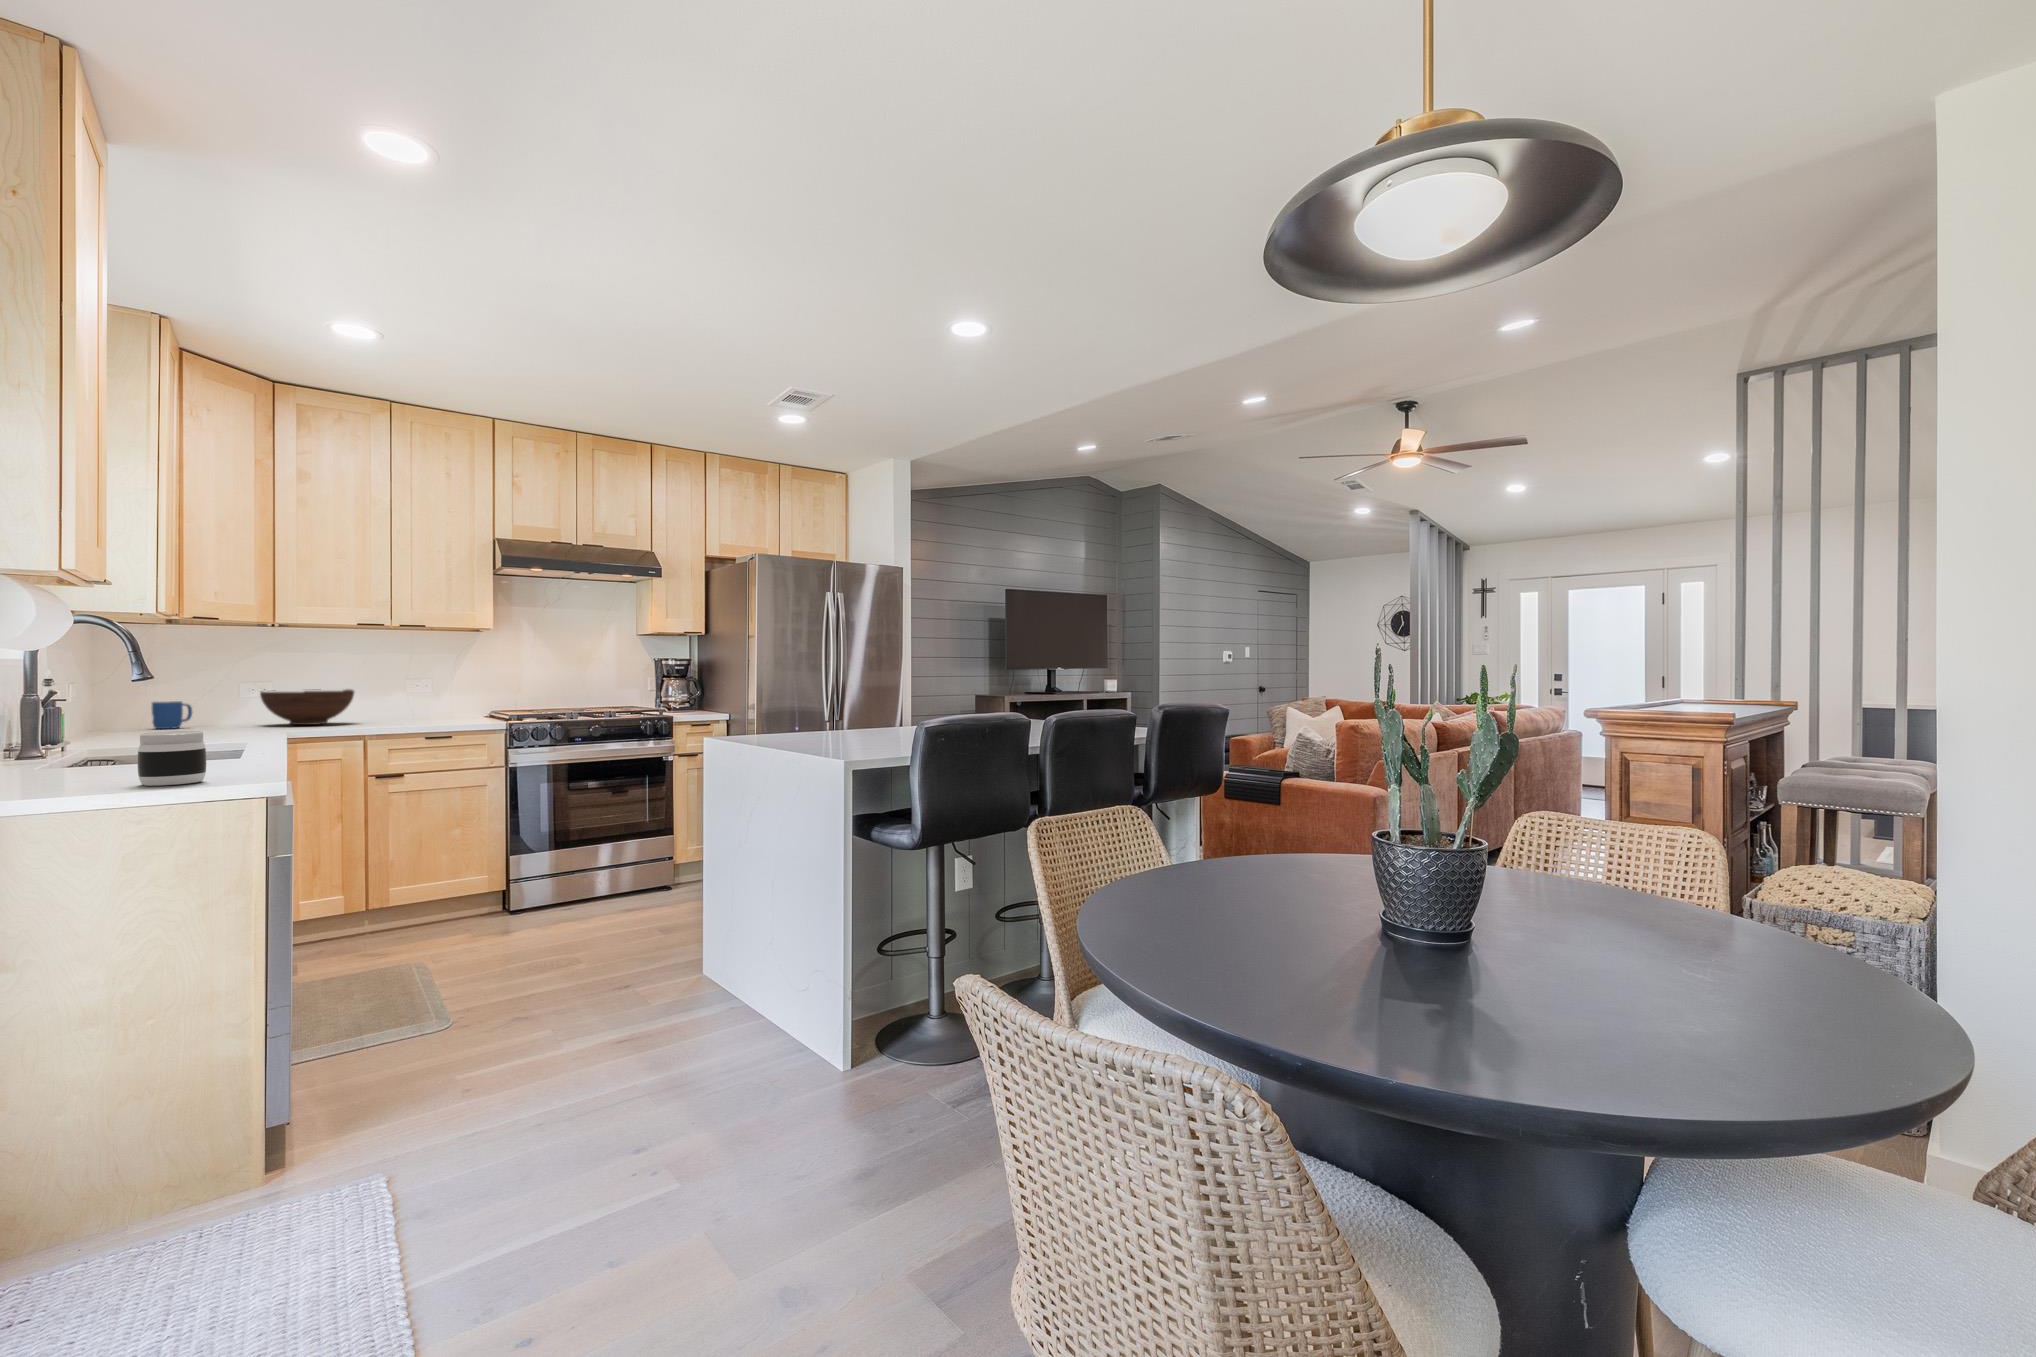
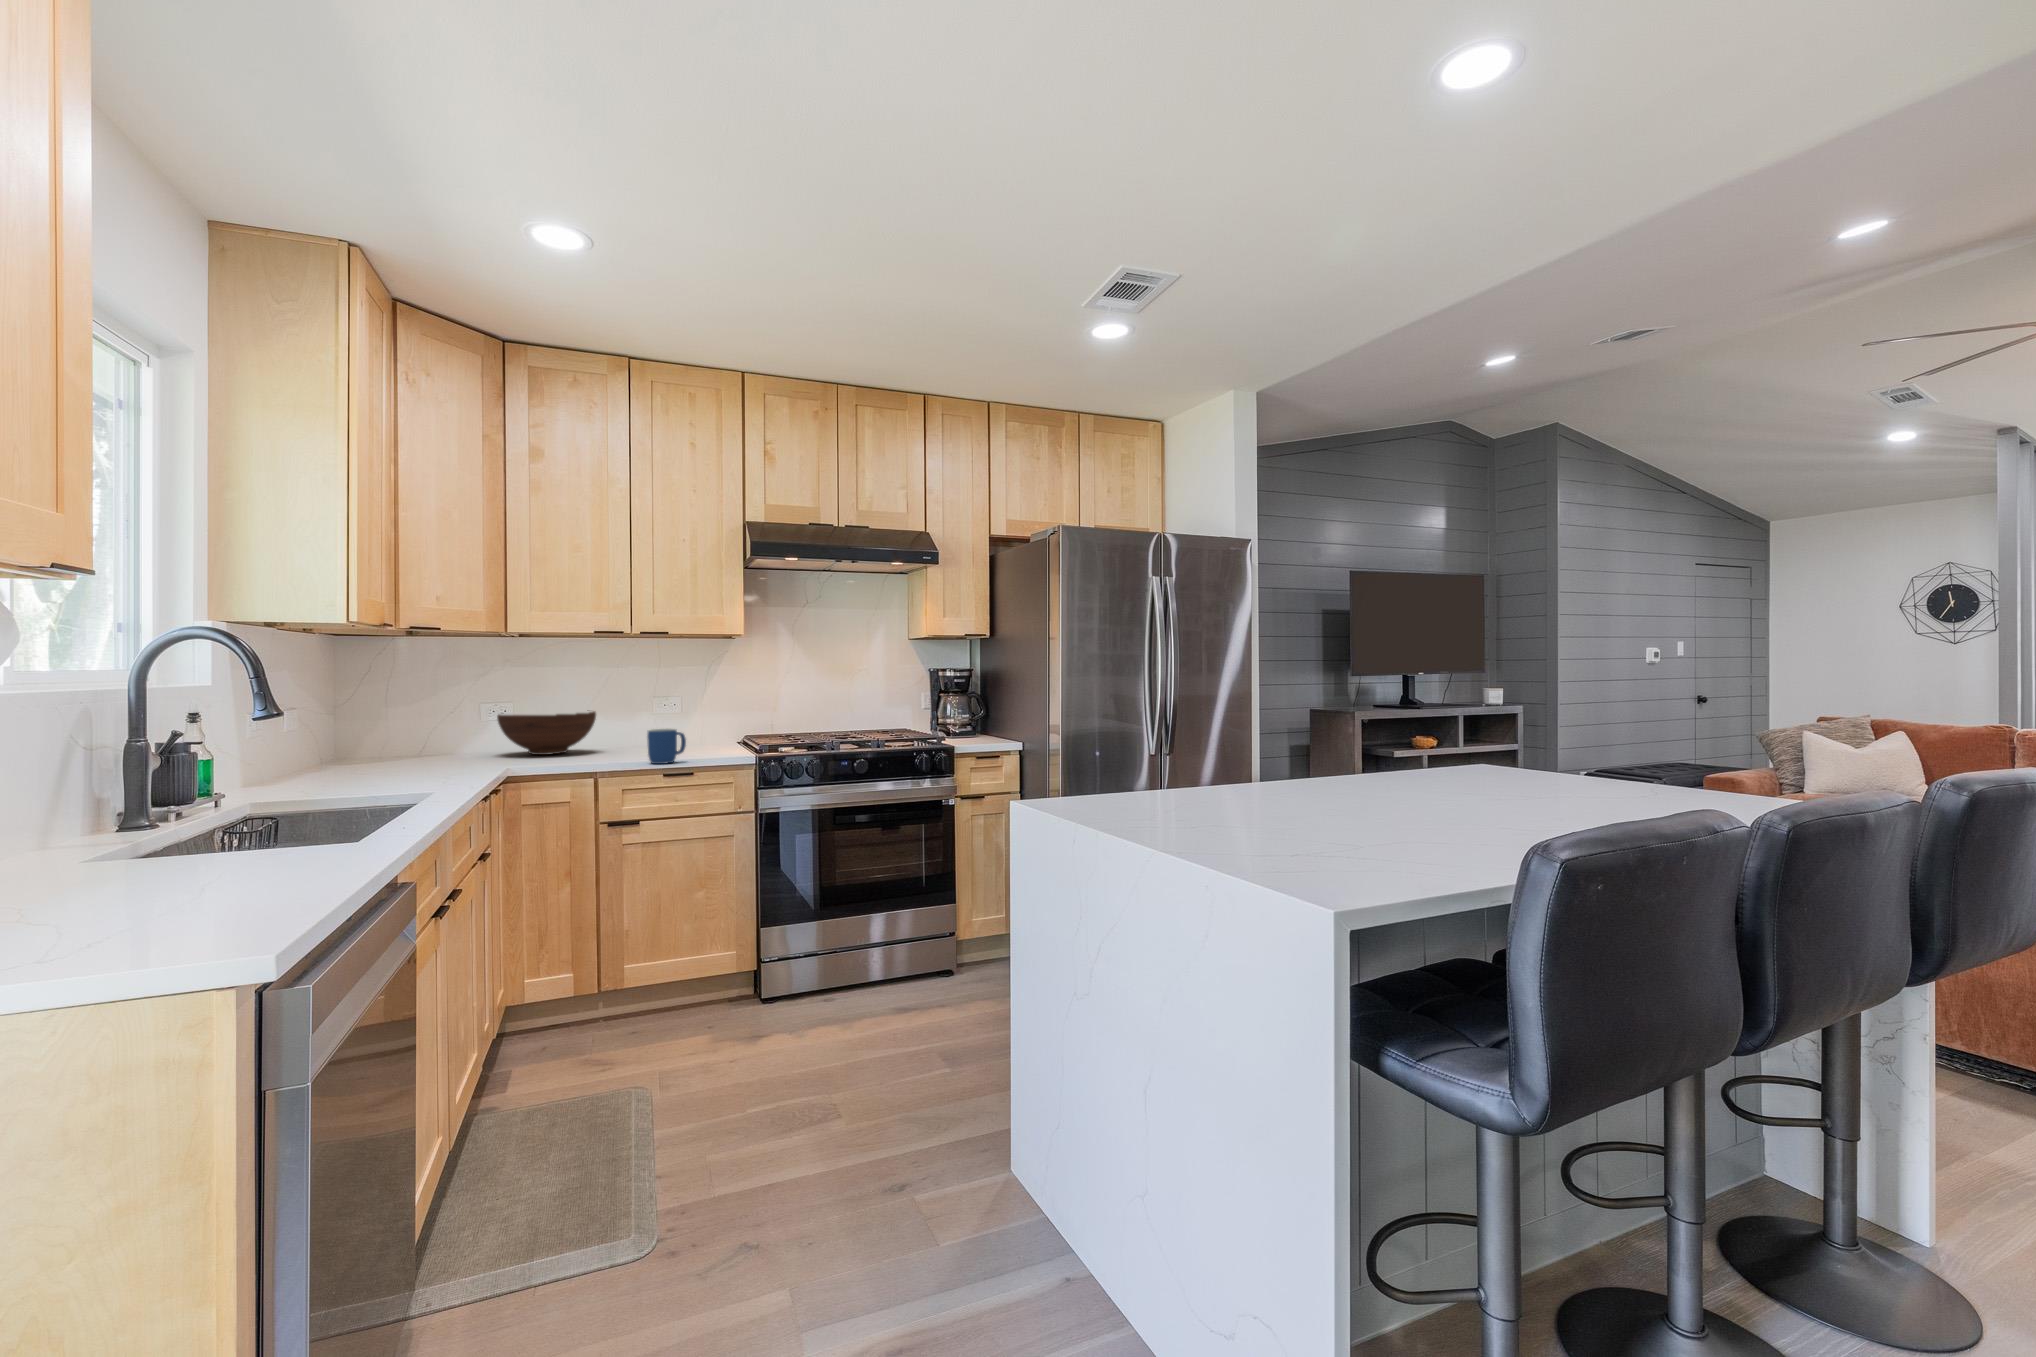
mug: present [152,701,192,729] -> present [647,729,686,764]
jar: present [137,731,206,786] -> none [108,823,227,929]

